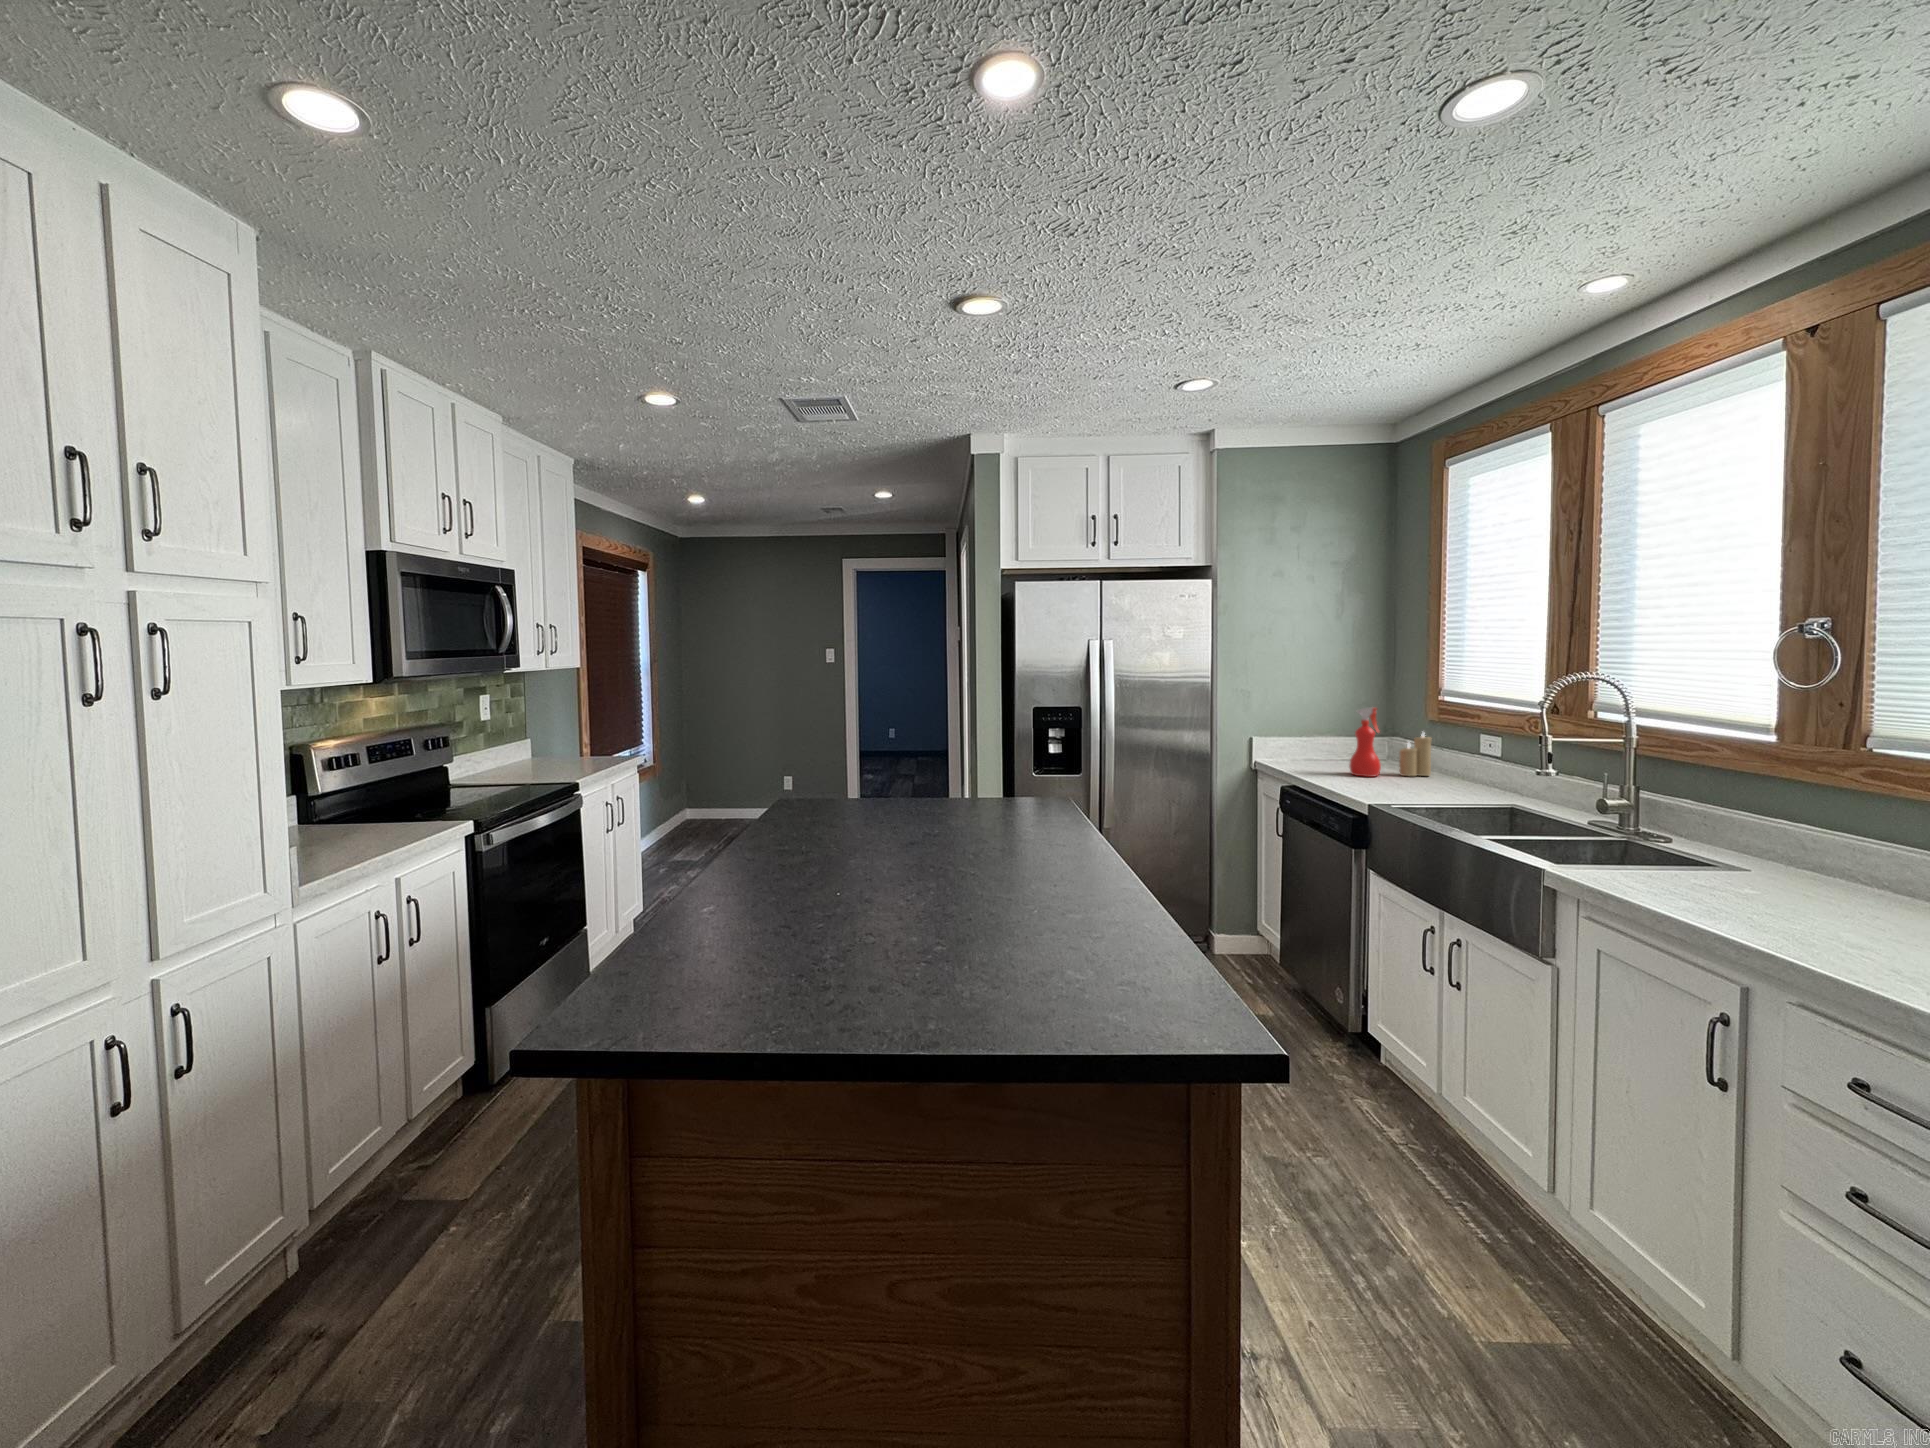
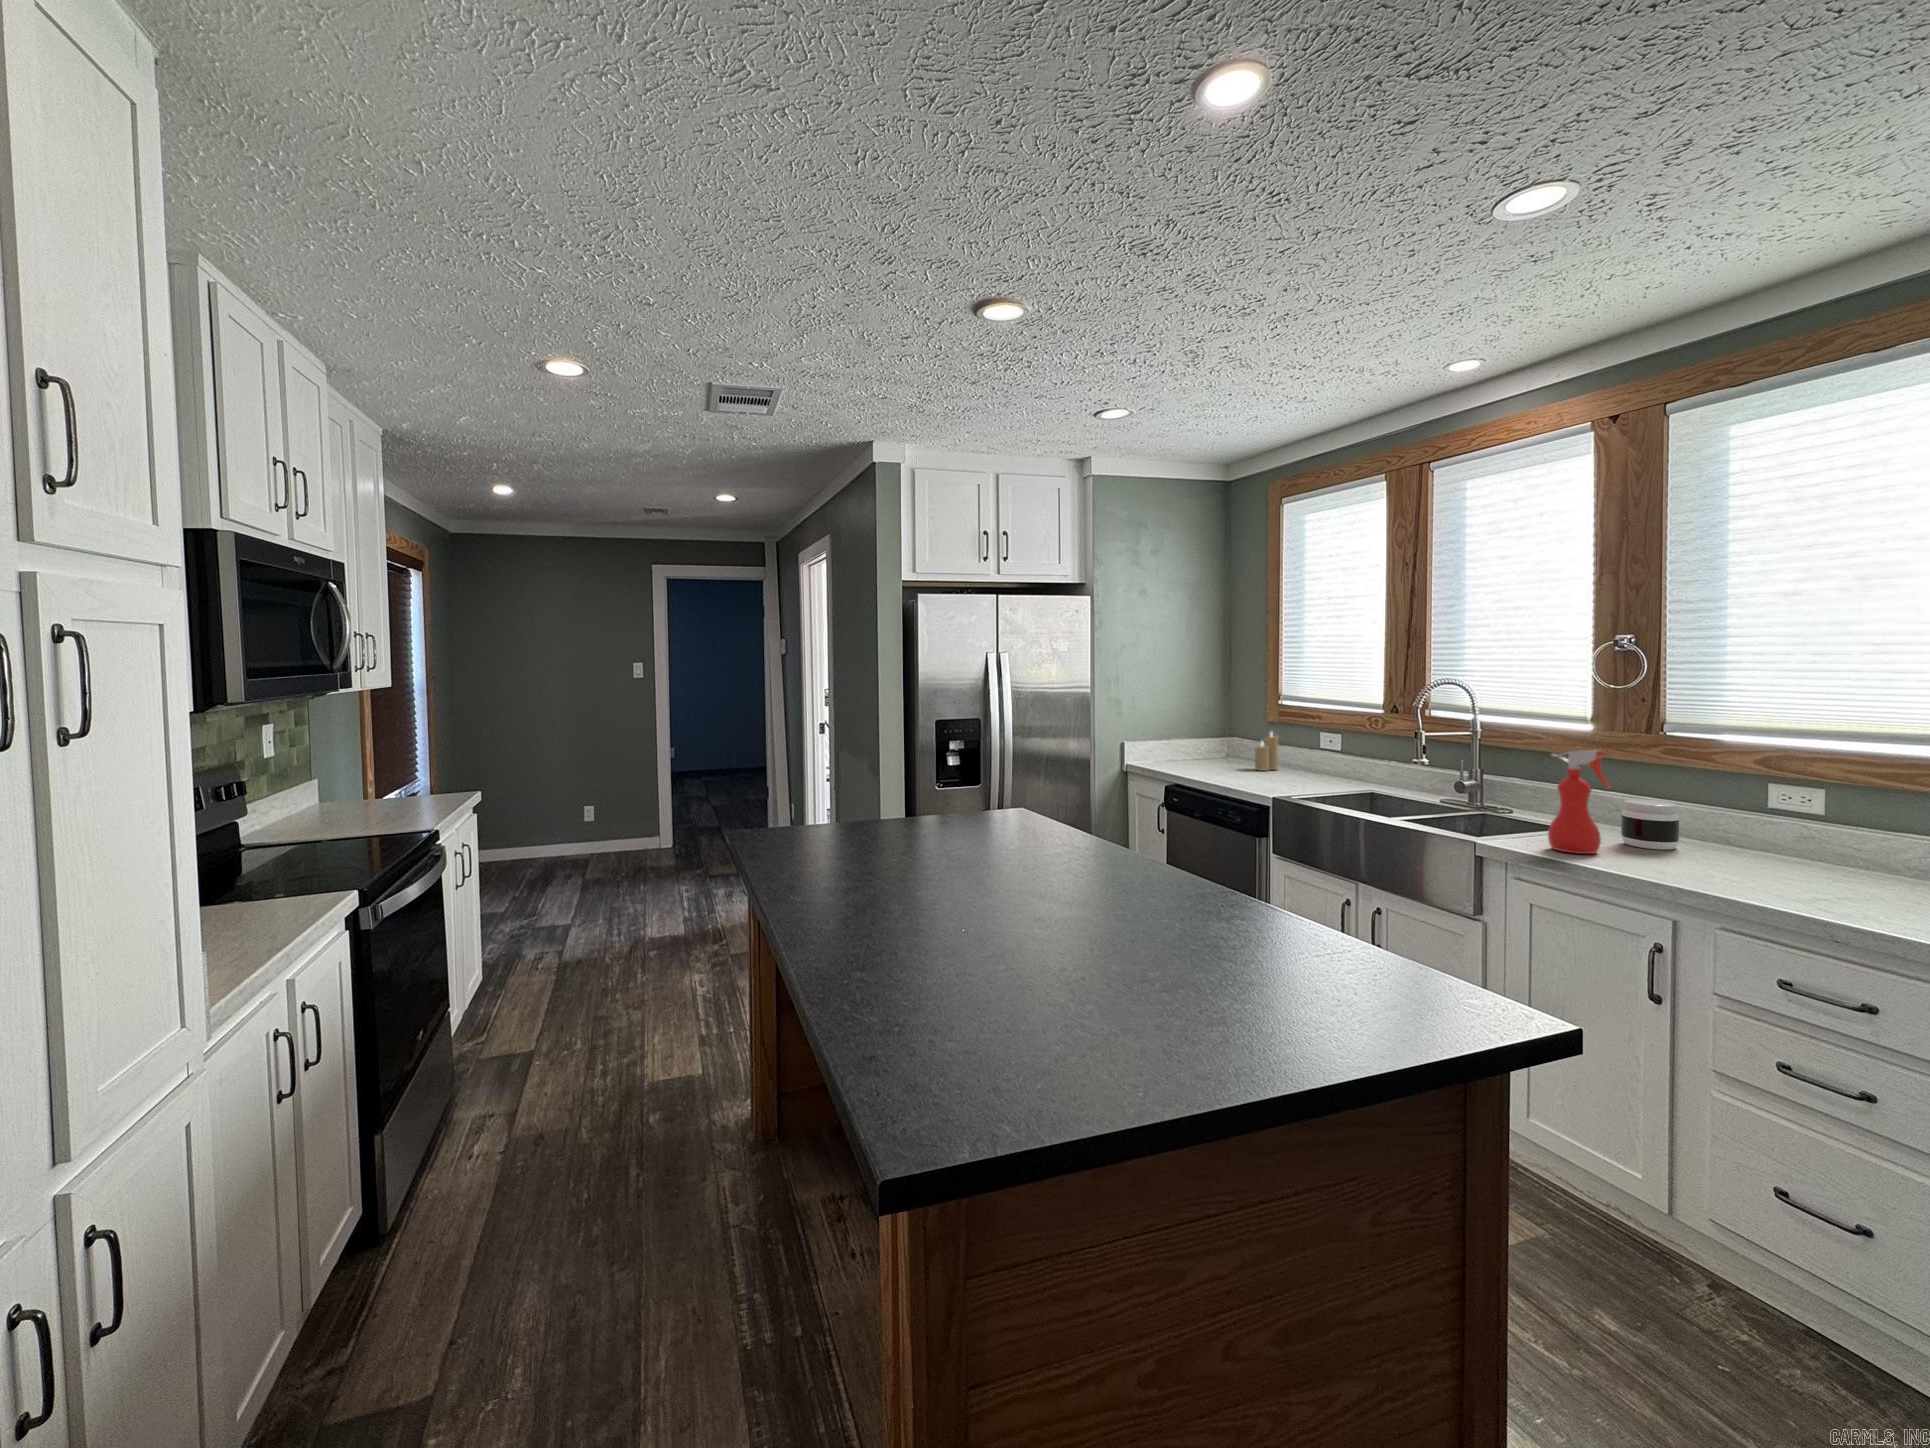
spray bottle: present [1349,707,1381,777] -> present [1548,750,1611,854]
jar: none [1767,832,1851,902] -> present [1621,799,1679,850]

